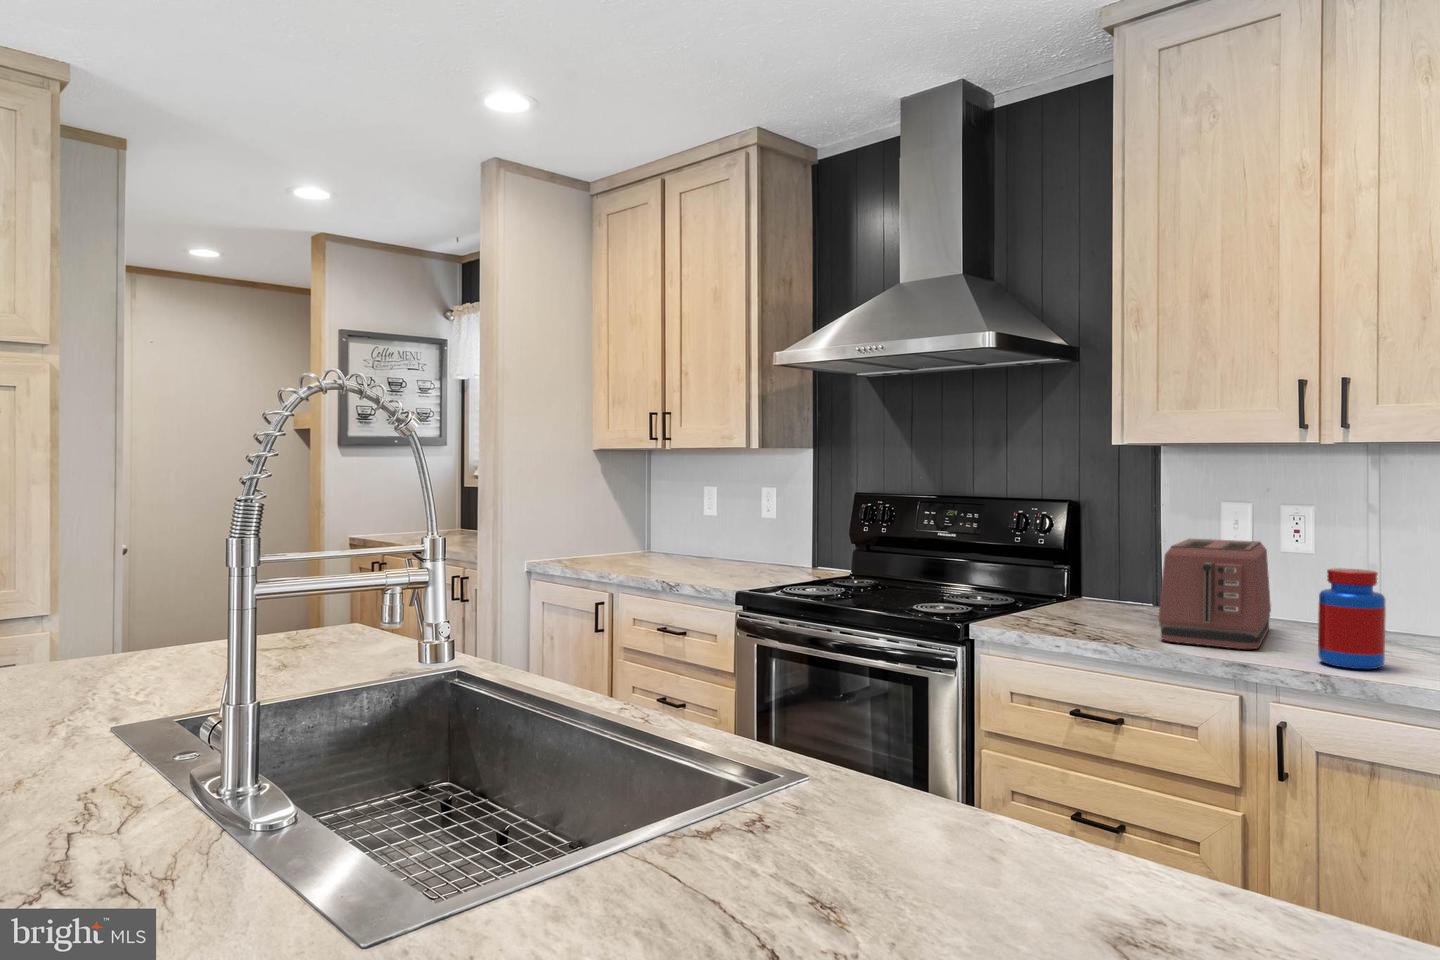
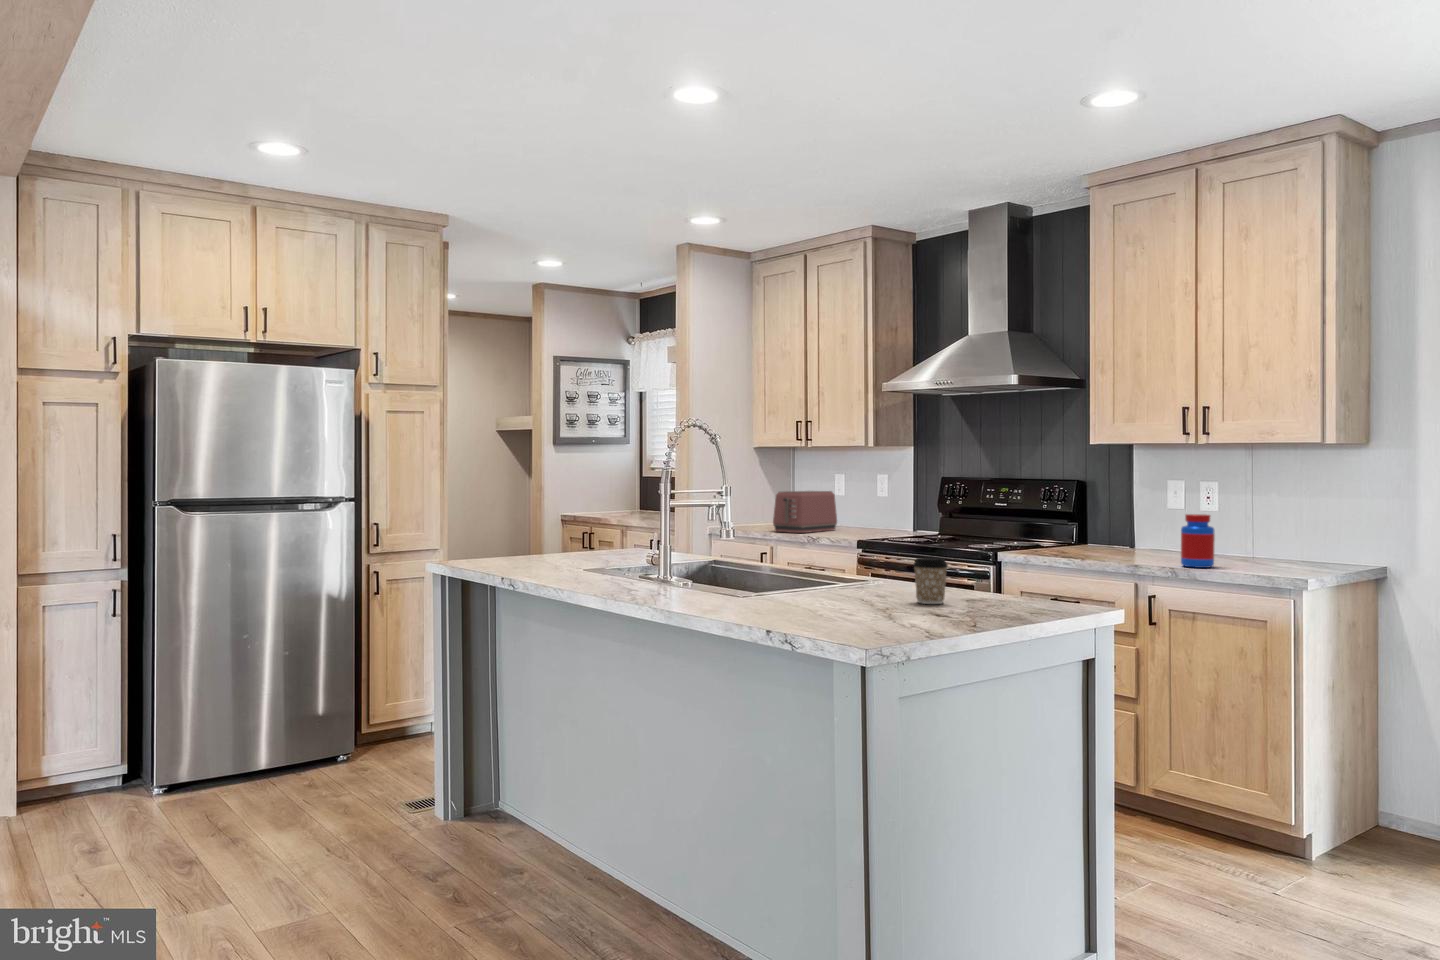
toaster: present [1158,539,1271,649] -> present [773,491,837,533]
coffee cup: none [907,744,1007,896] -> present [914,557,948,604]

